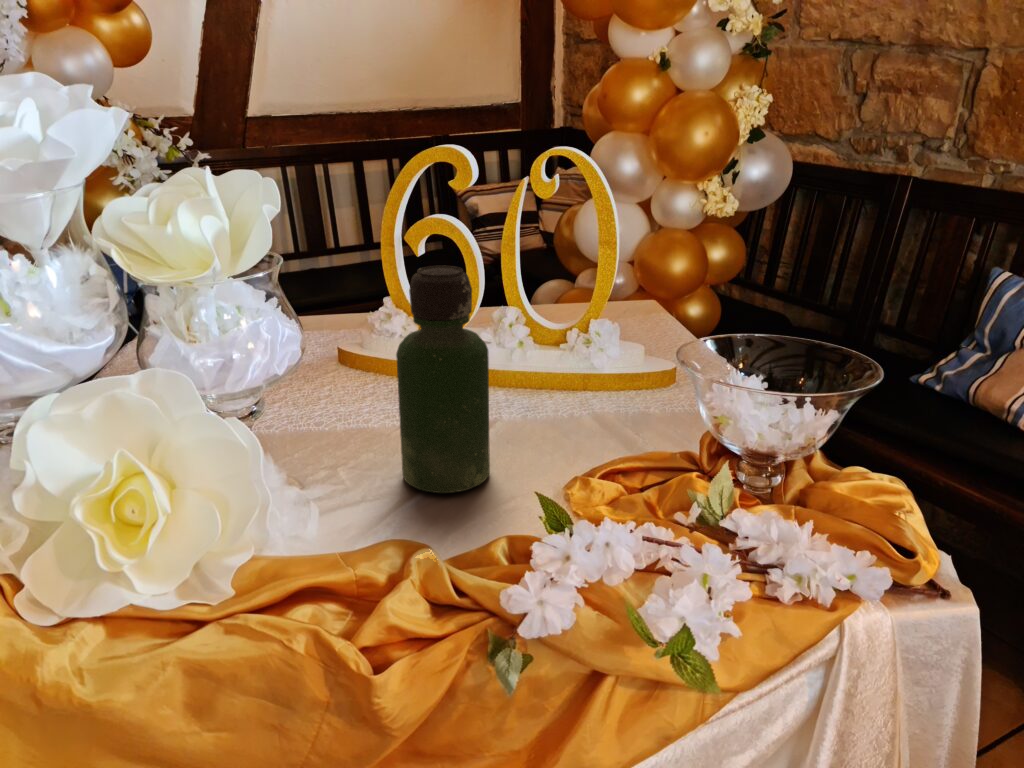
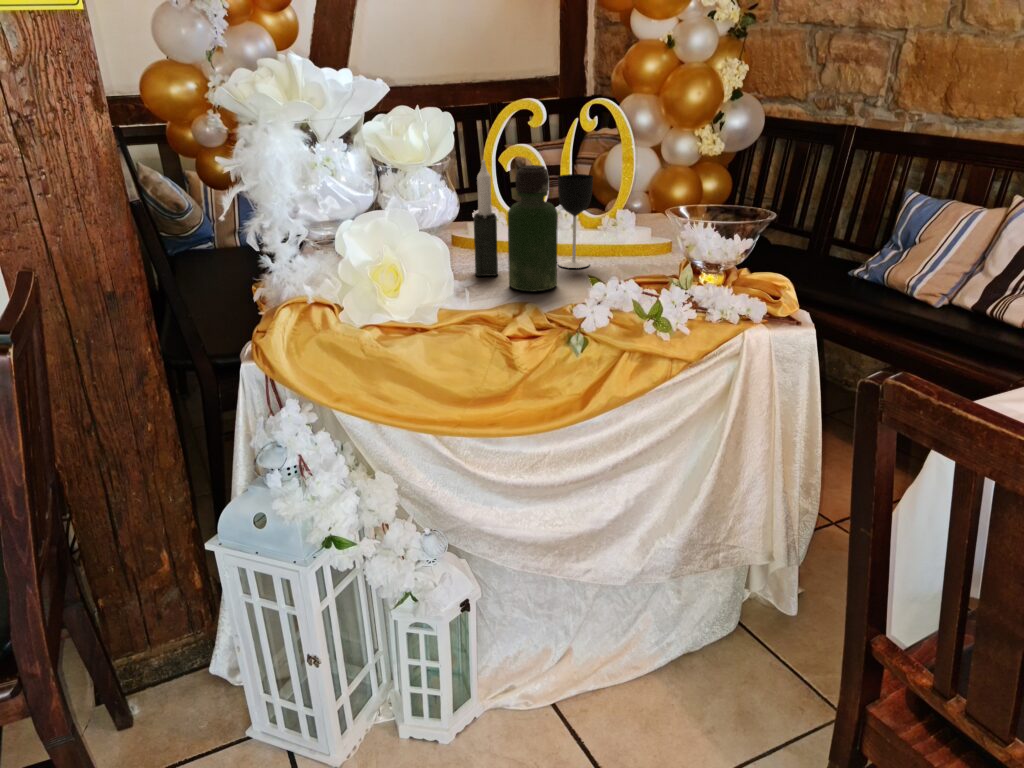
candle: none [342,250,391,449] -> present [474,160,498,276]
wine glass: none [494,270,555,429] -> present [558,174,593,268]

